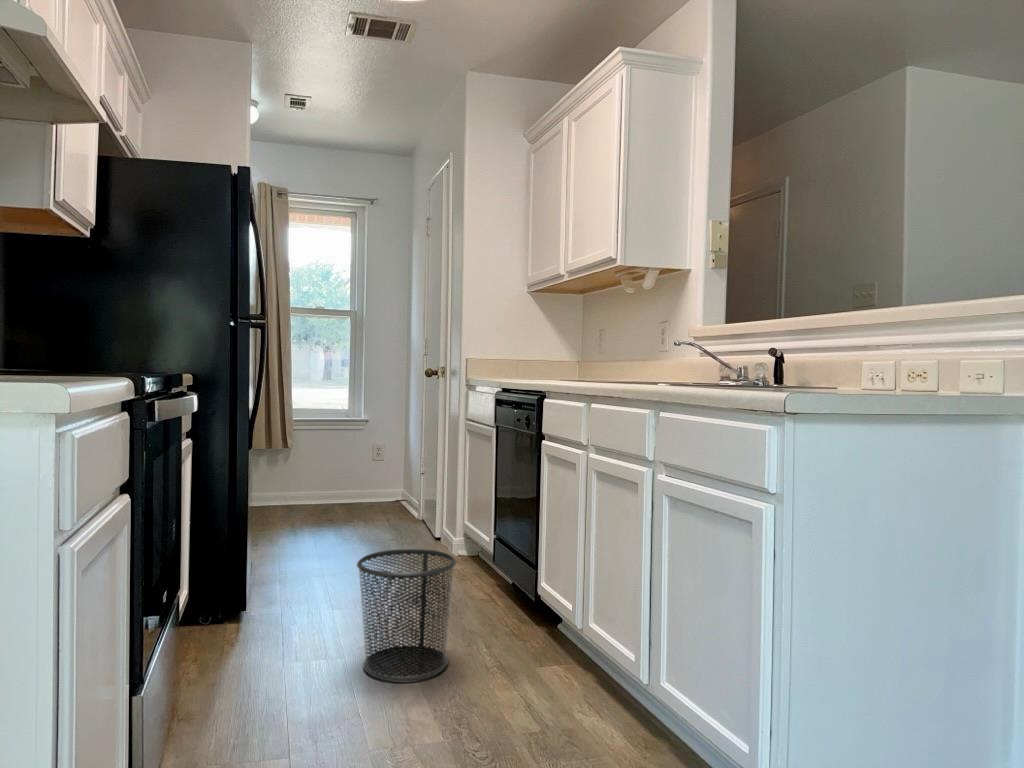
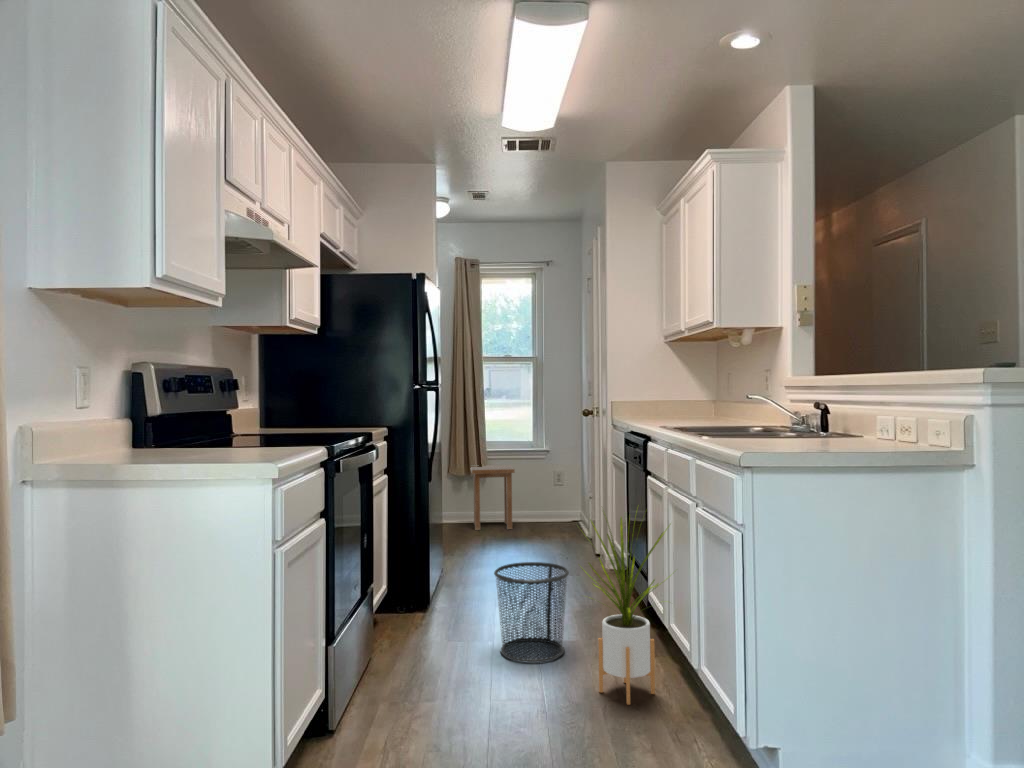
stool: none [273,437,331,515] -> present [470,465,515,530]
house plant: none [487,468,617,726] -> present [587,514,669,705]

